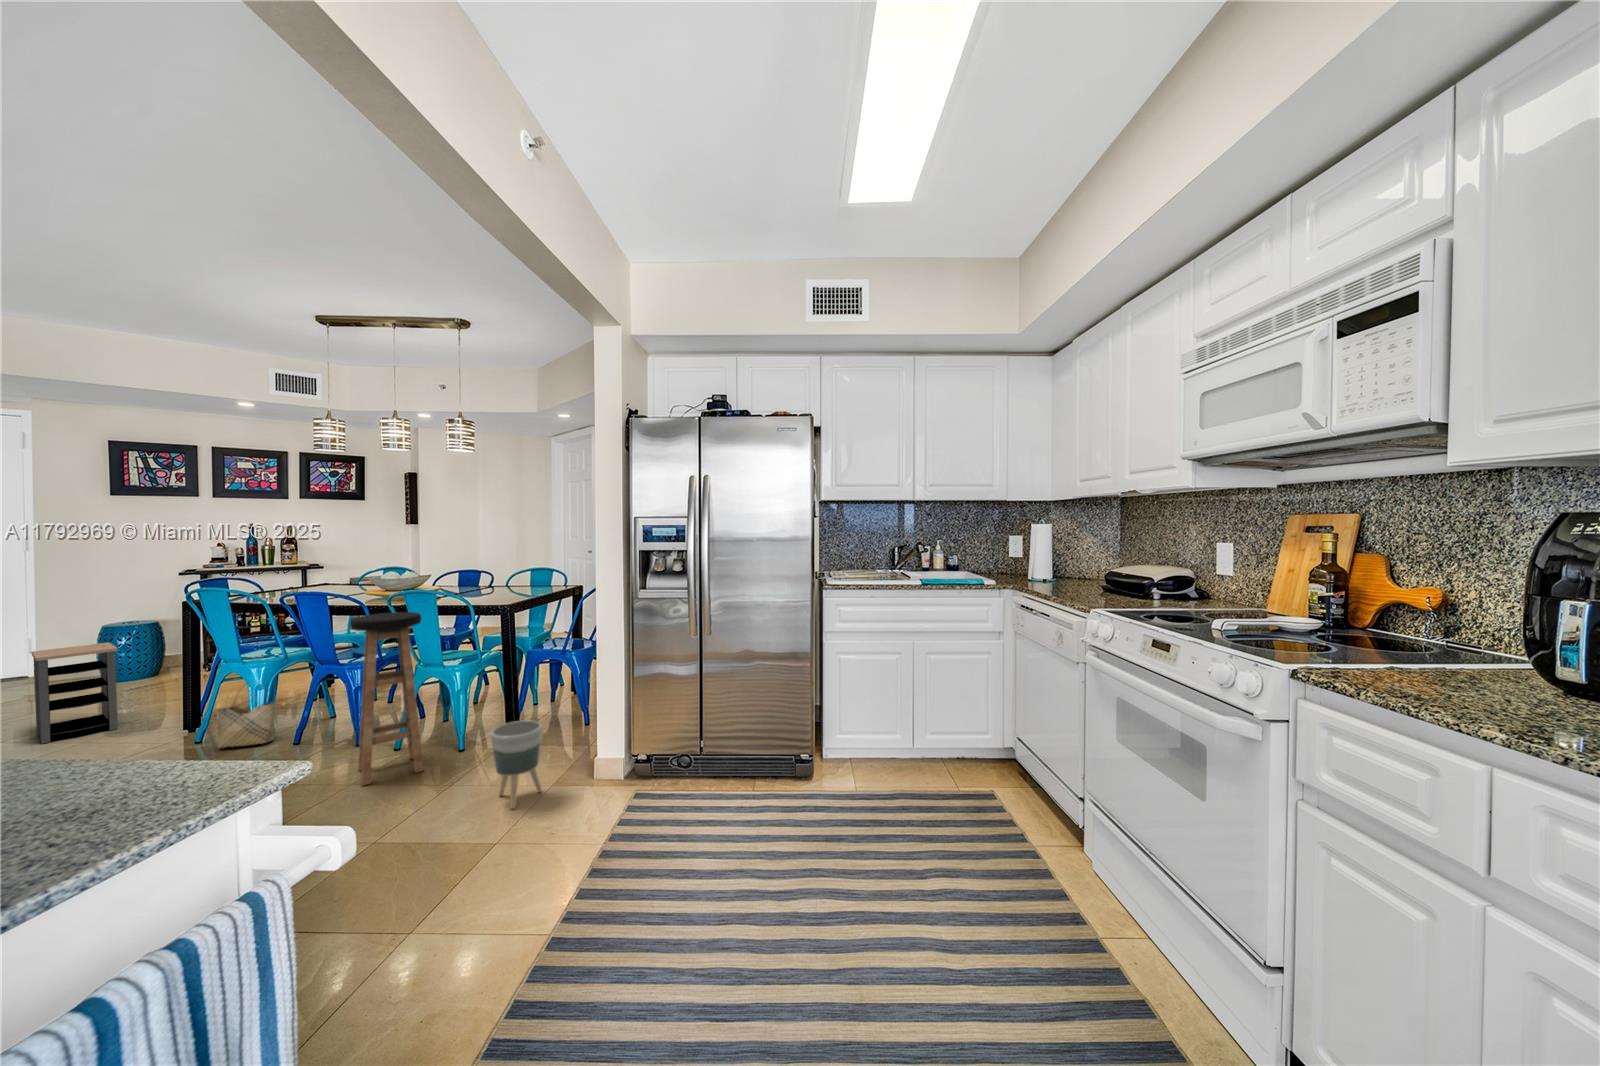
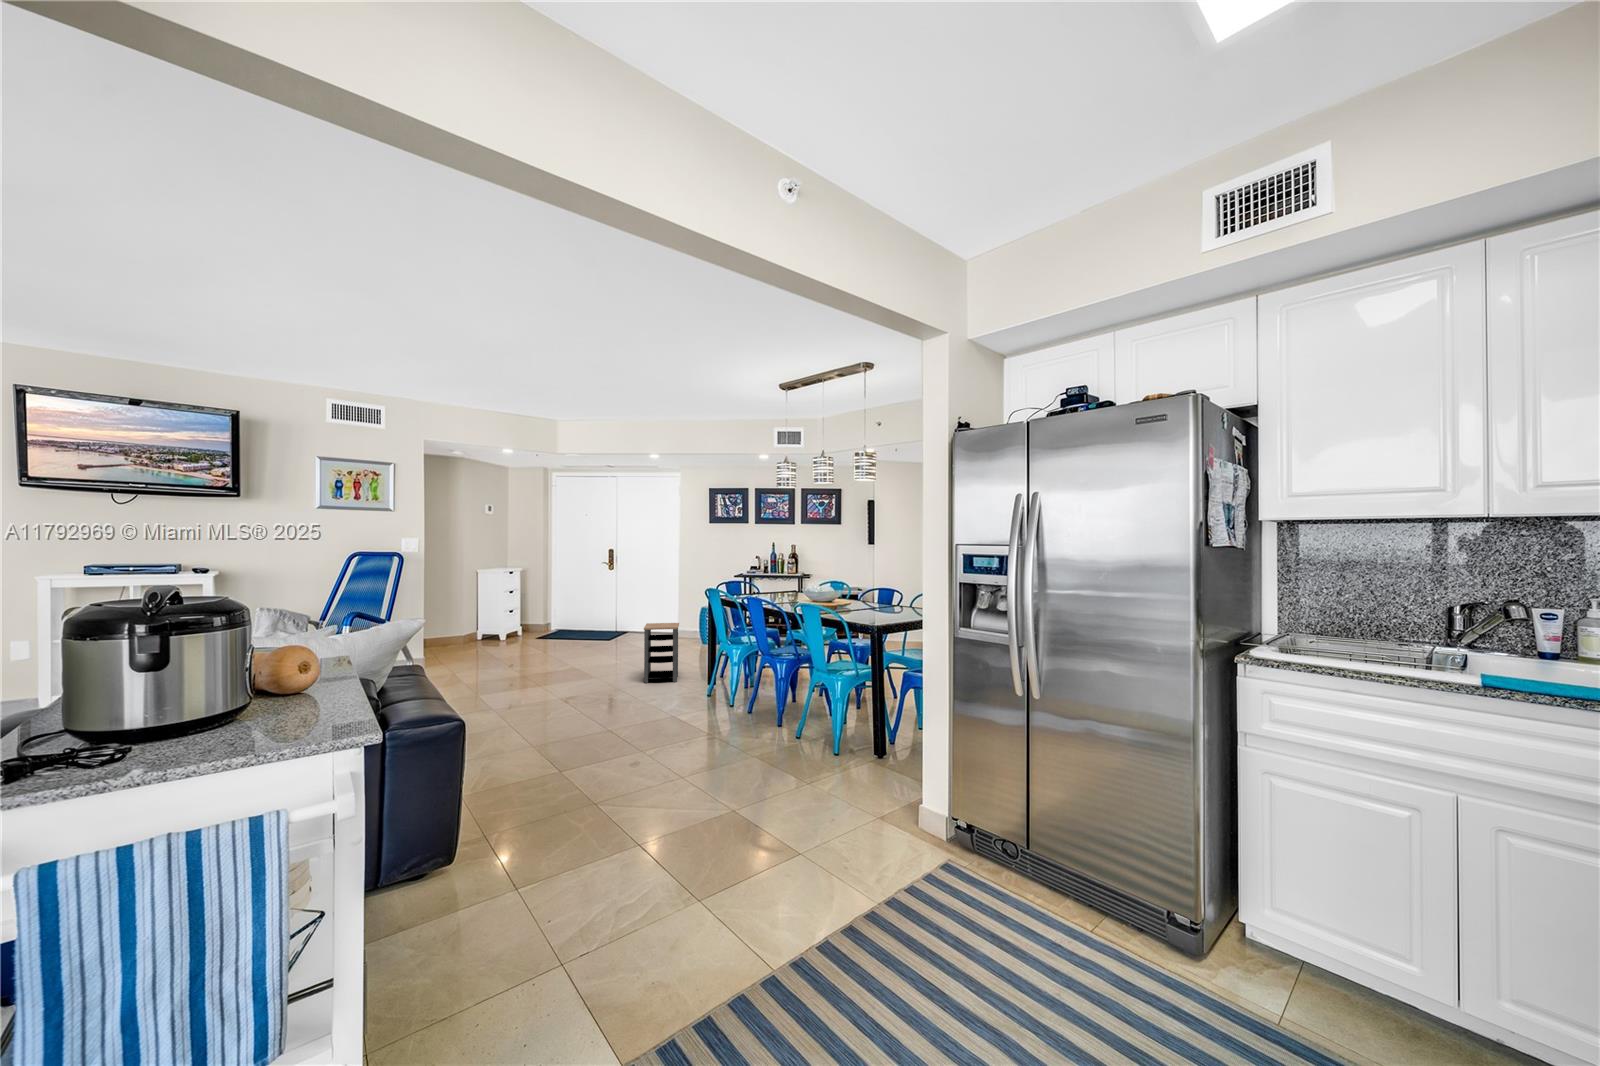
bar stool: present [350,612,424,786] -> none [754,623,804,769]
woven basket: present [217,702,276,748] -> none [705,665,737,713]
planter: present [490,720,542,809] -> none [820,745,866,832]

